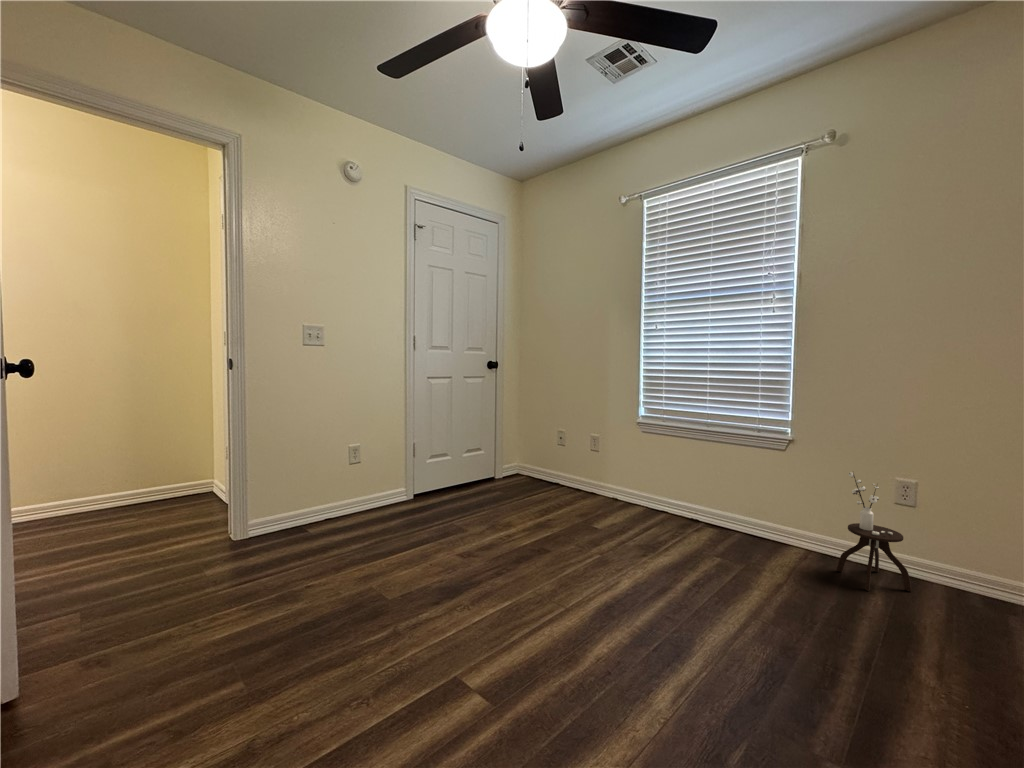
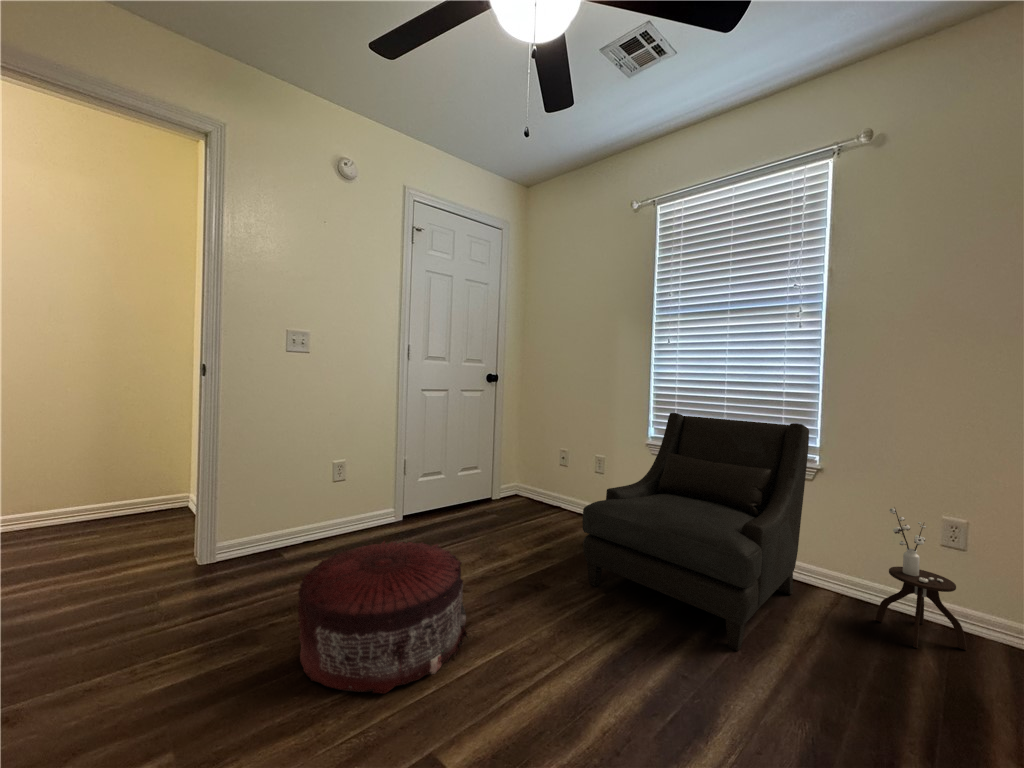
armchair: none [579,393,781,597] -> present [582,413,809,651]
pouf: none [334,512,480,634] -> present [298,541,468,694]

